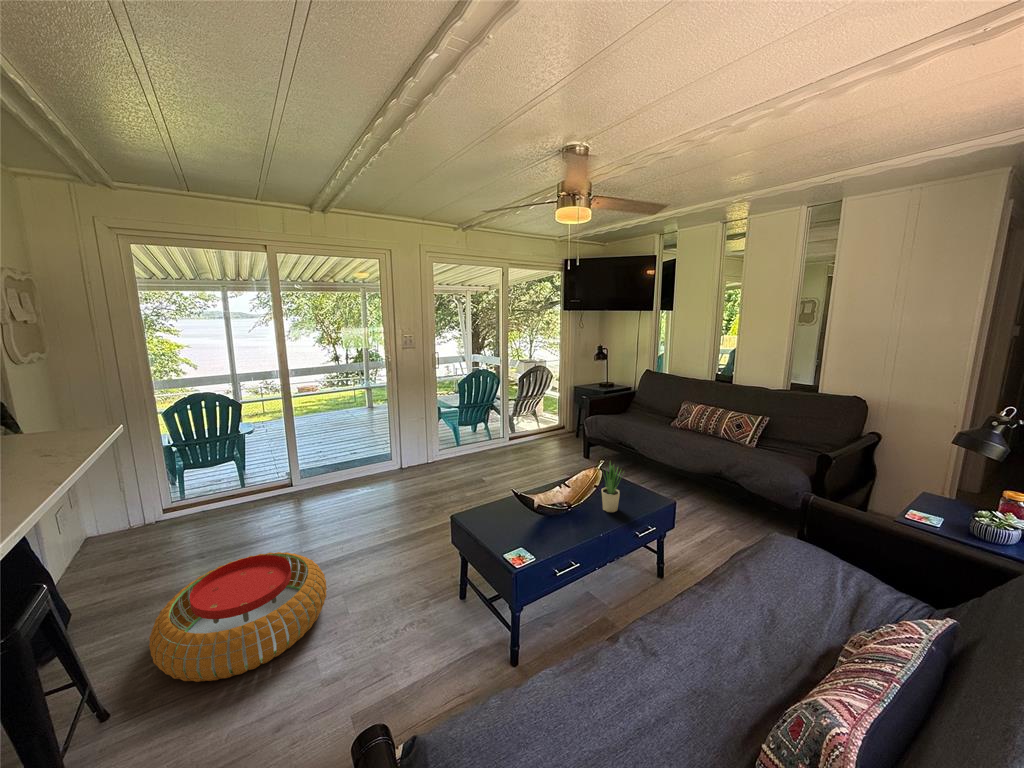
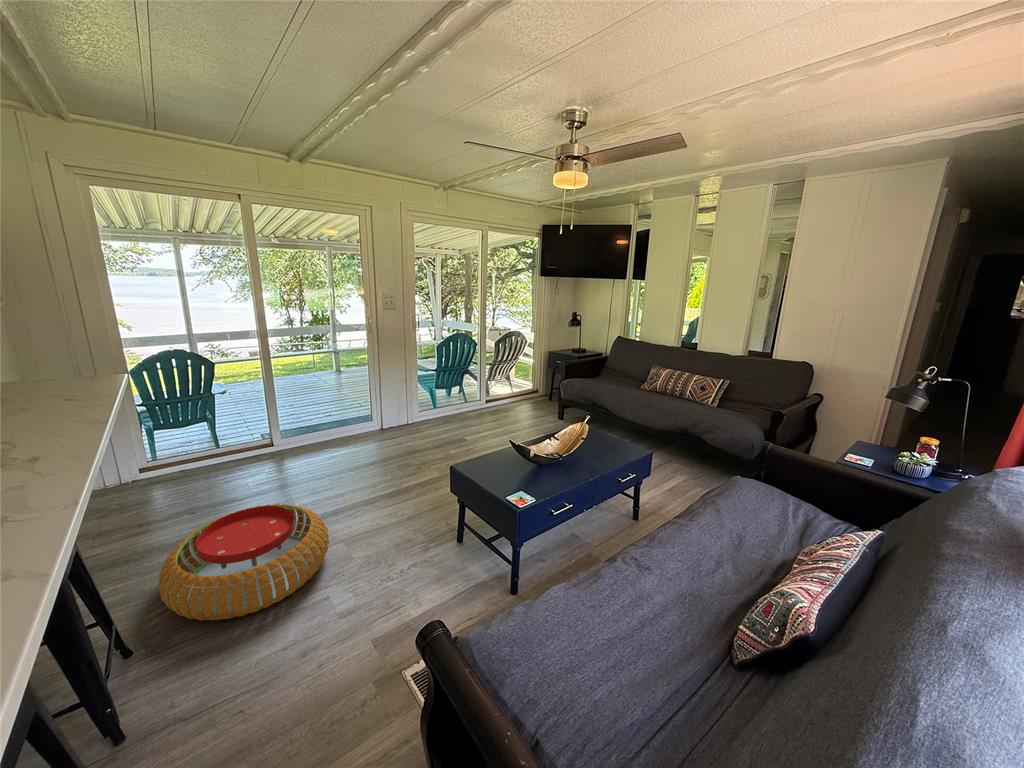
potted plant: present [602,462,624,512] -> none [587,412,610,461]

